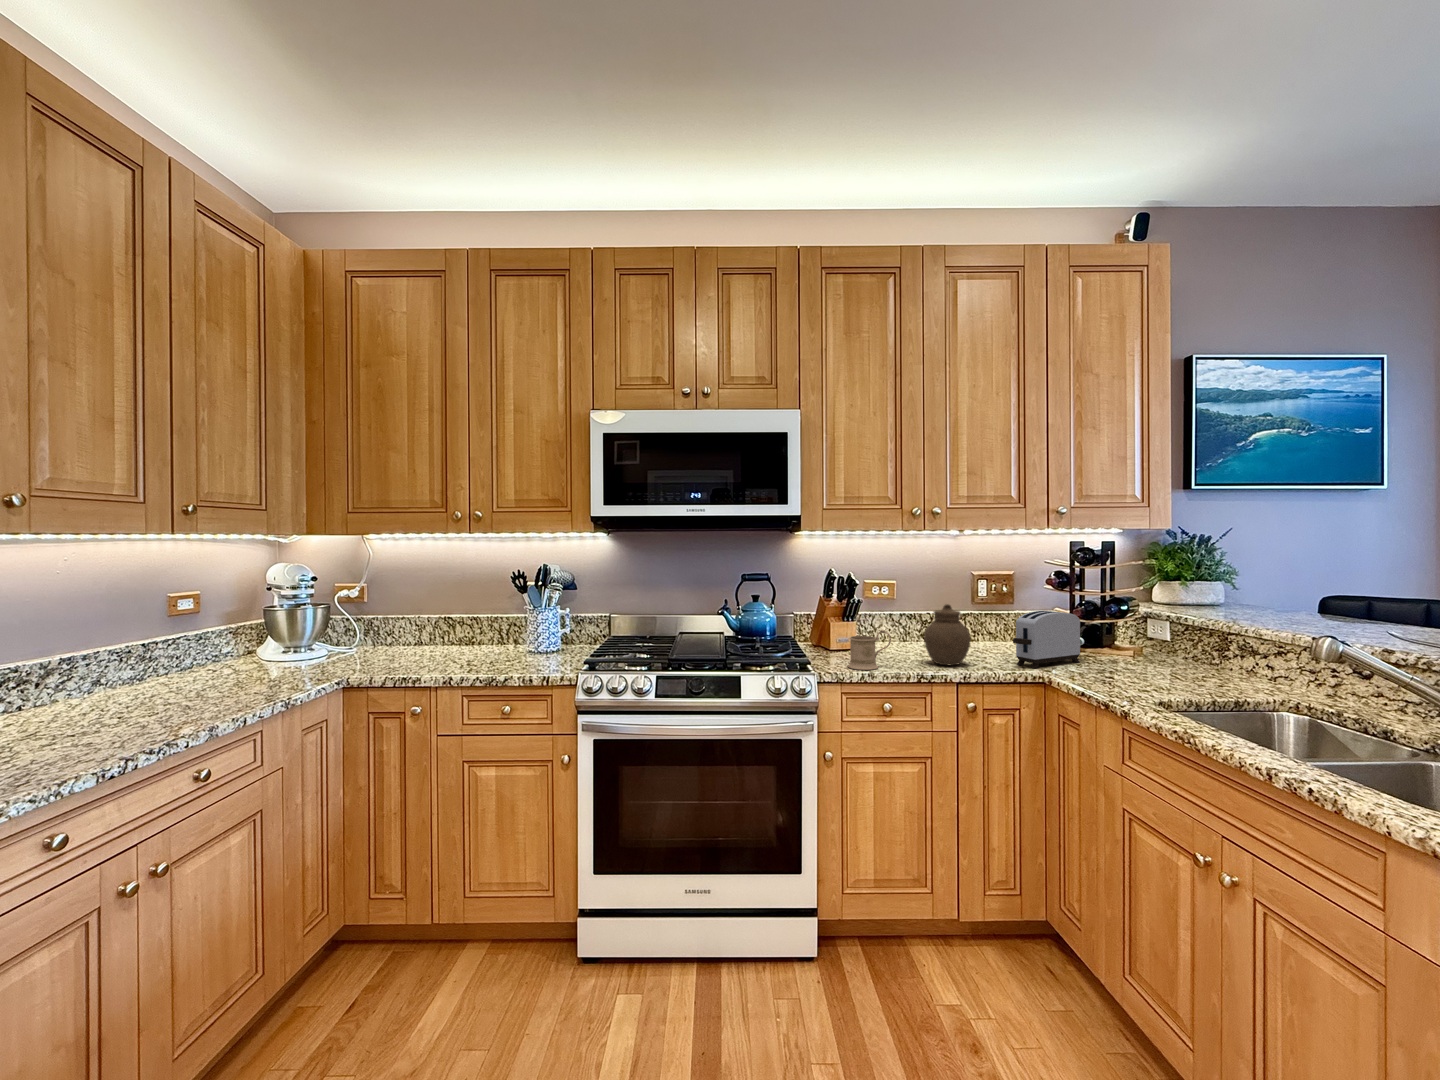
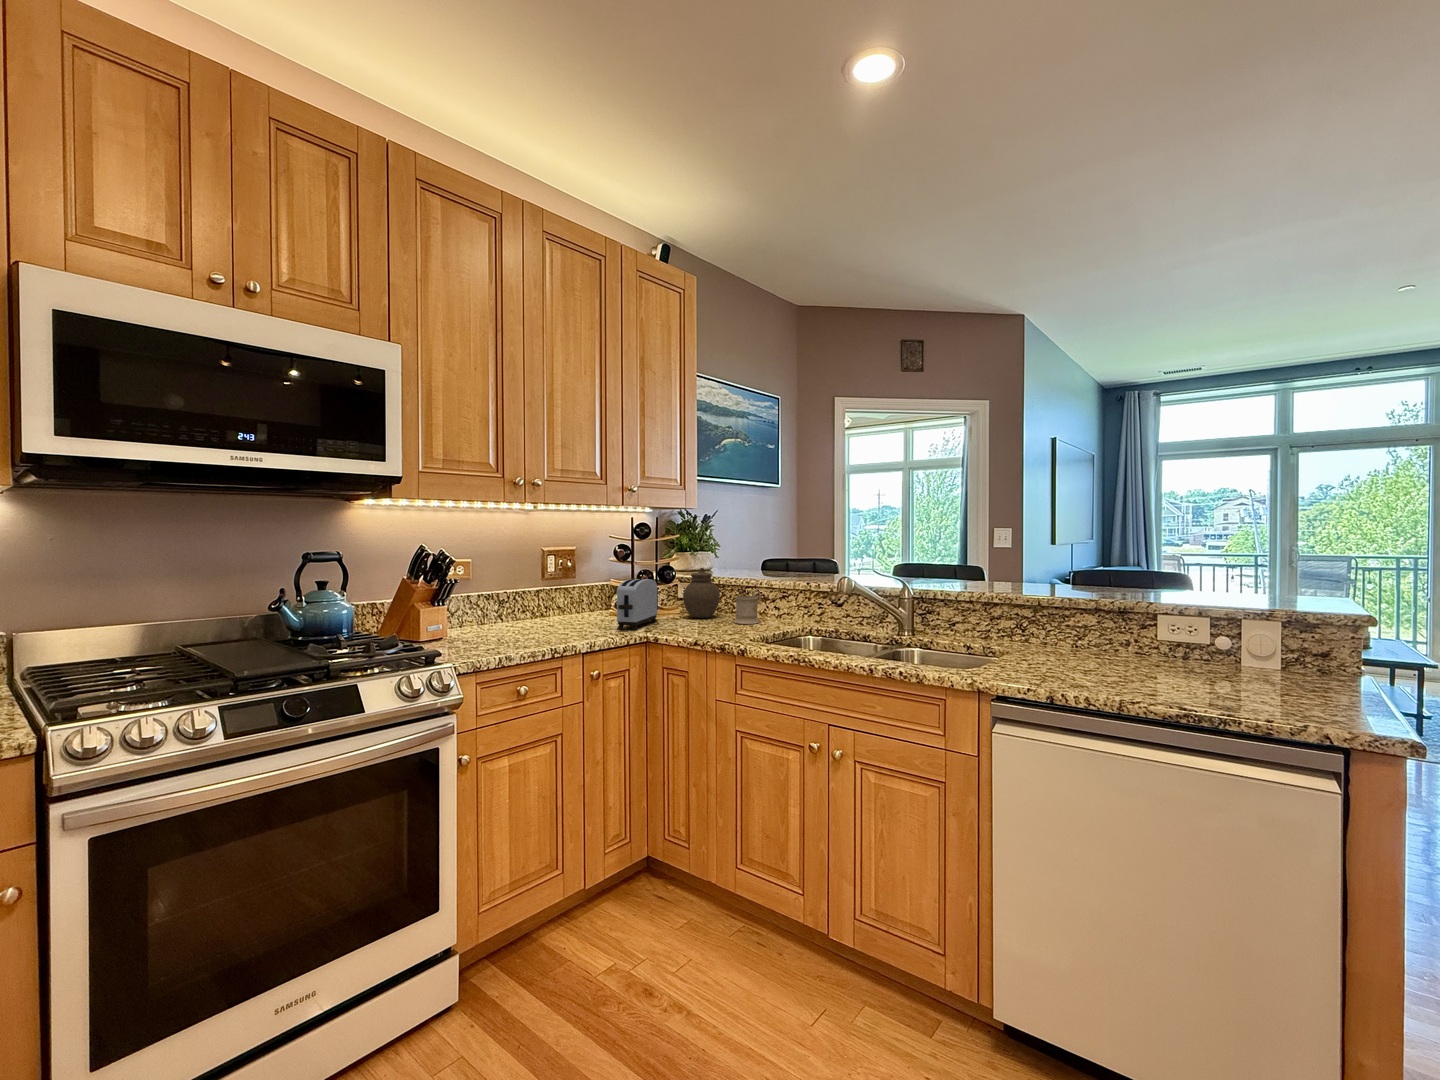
jar: present [924,604,971,665] -> present [683,568,720,618]
mug: present [848,630,891,670] -> present [734,590,761,624]

